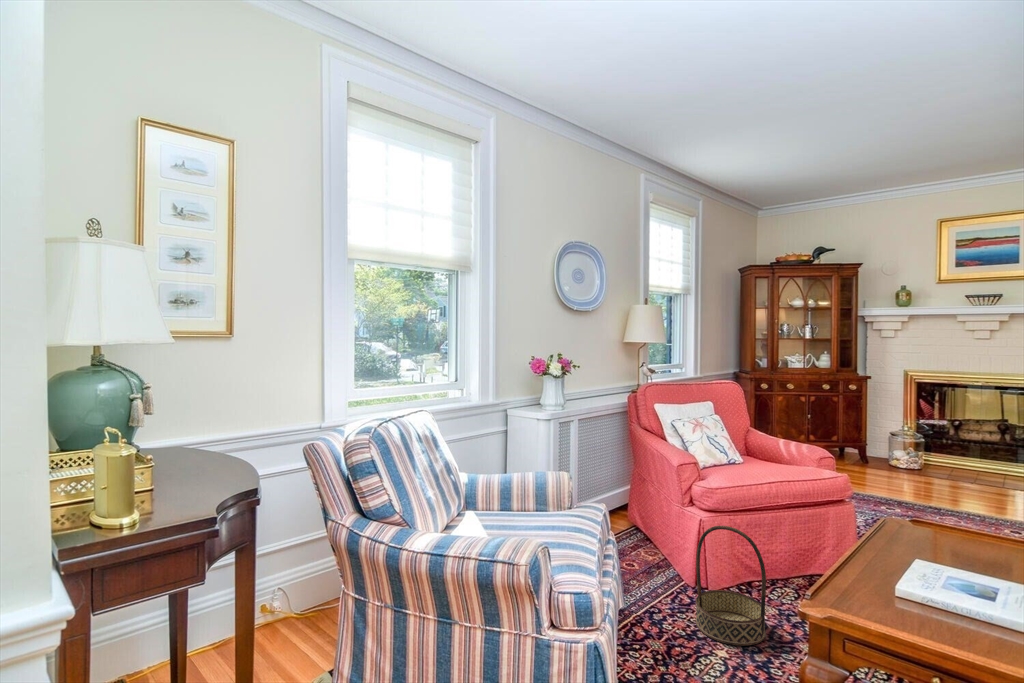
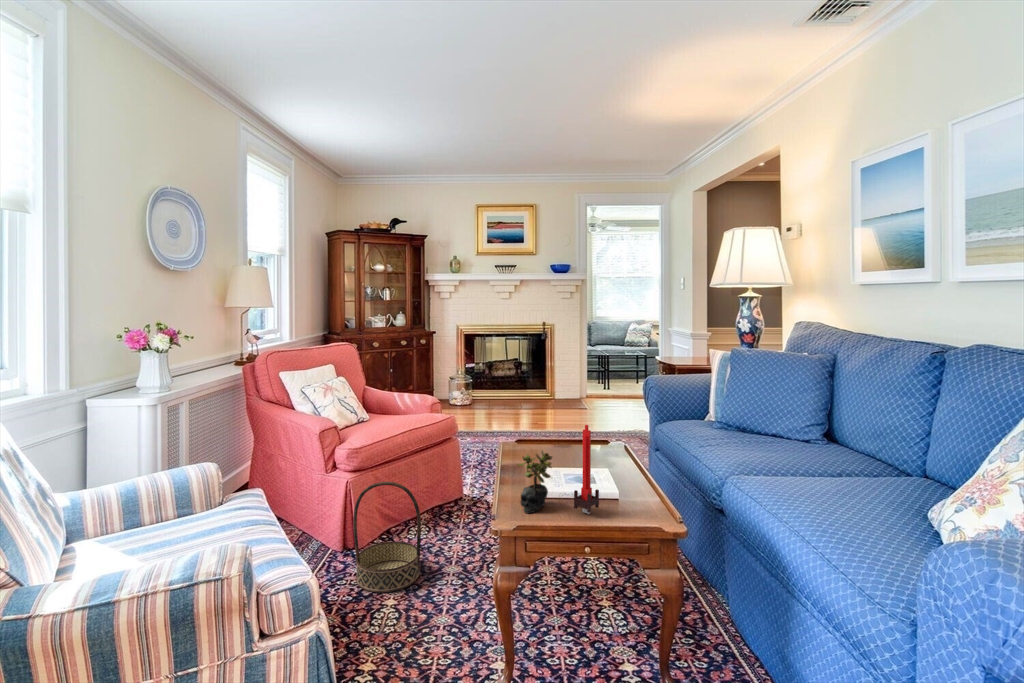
candle: none [934,509,978,633] -> present [574,425,599,514]
succulent plant: none [855,530,910,605] -> present [518,451,552,513]

